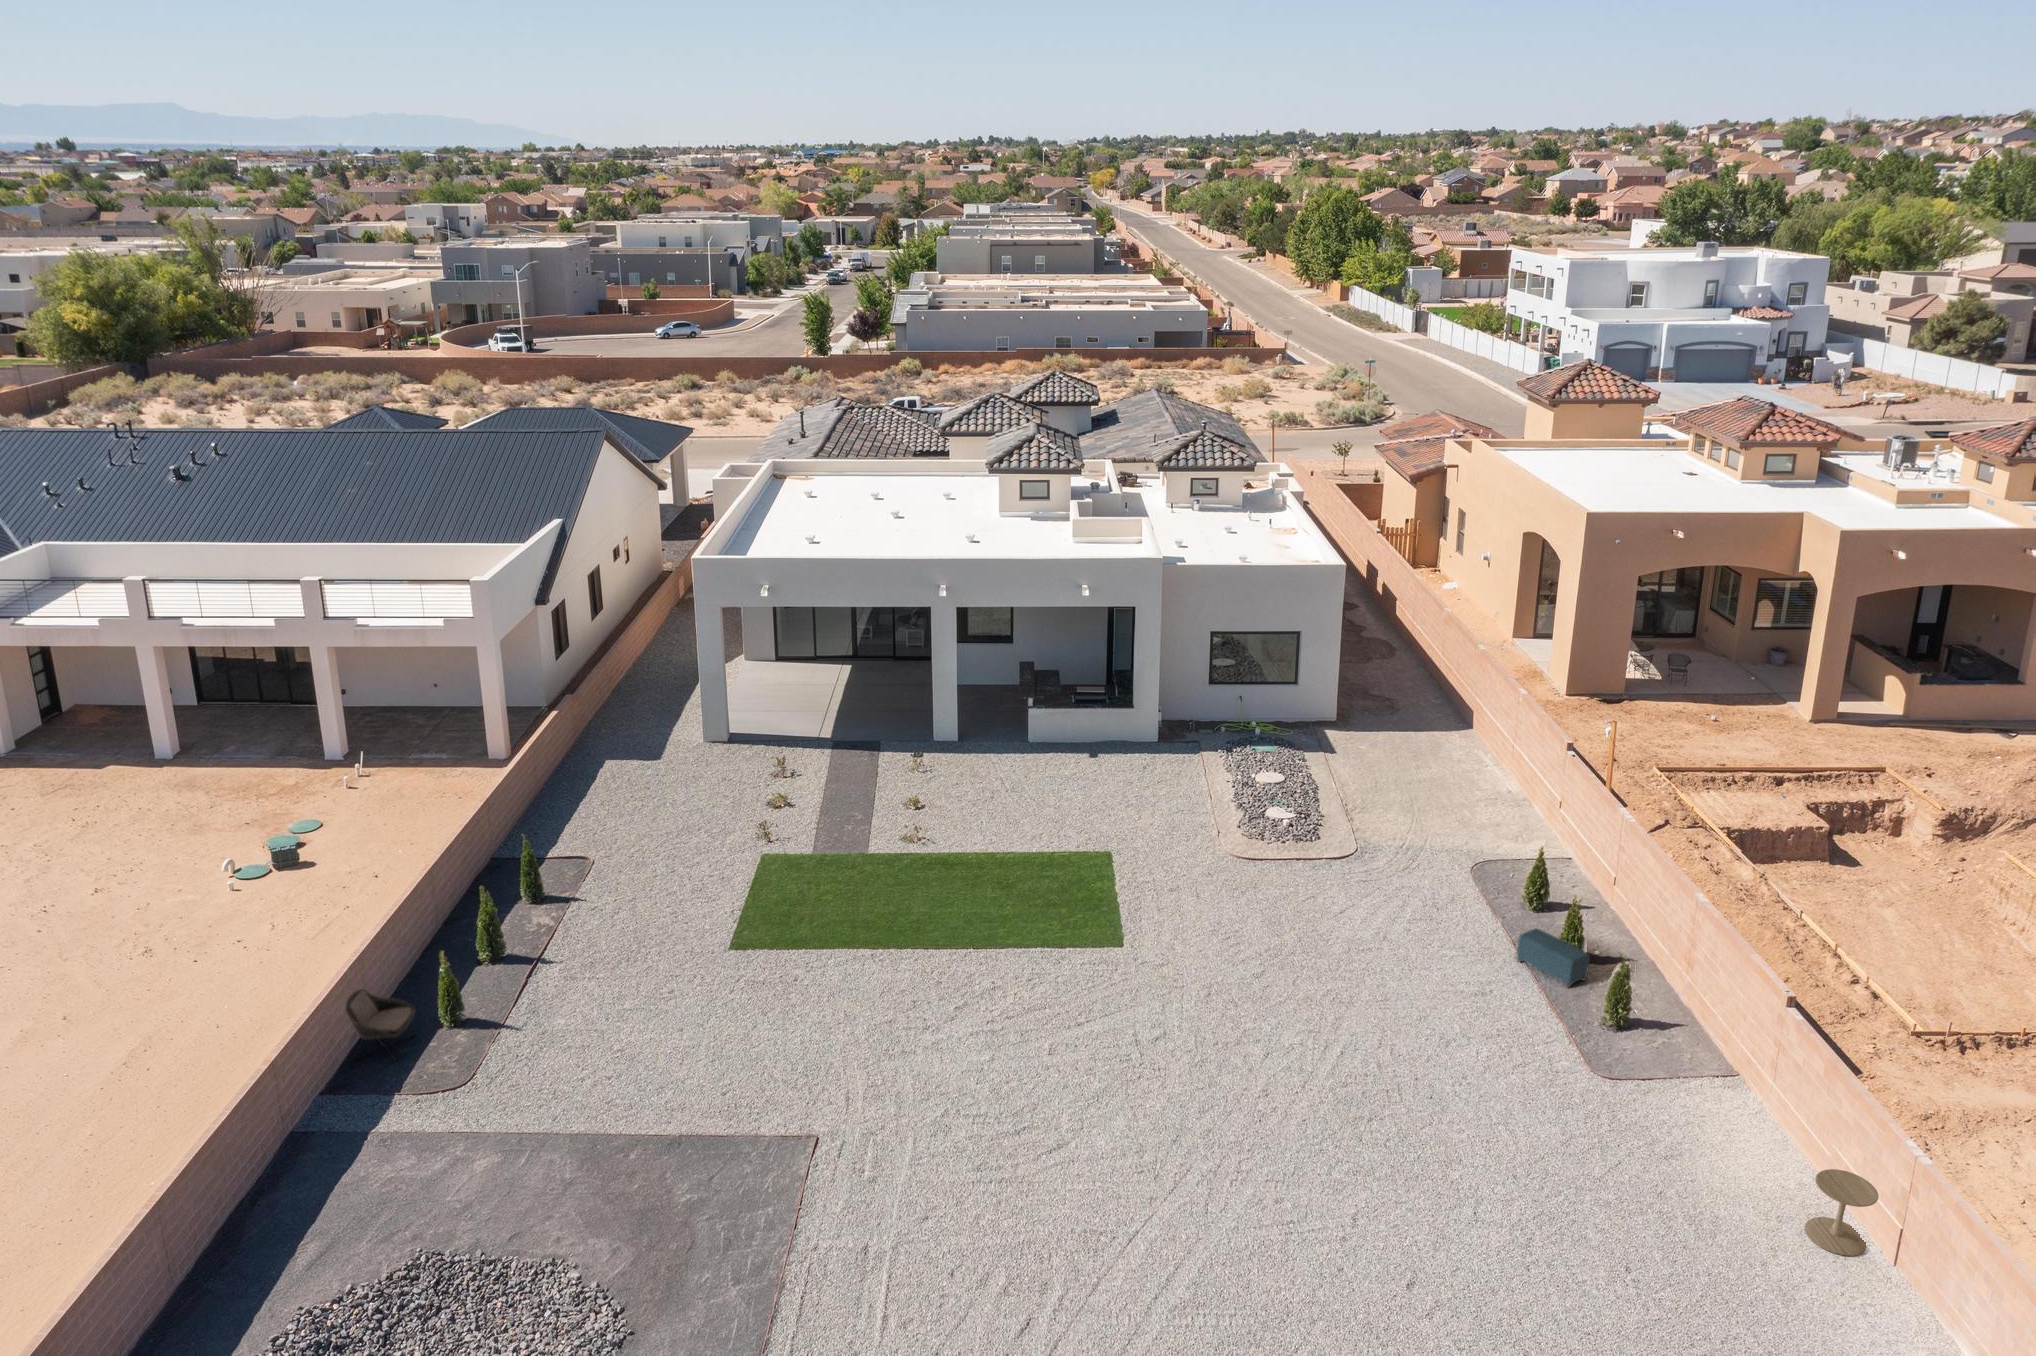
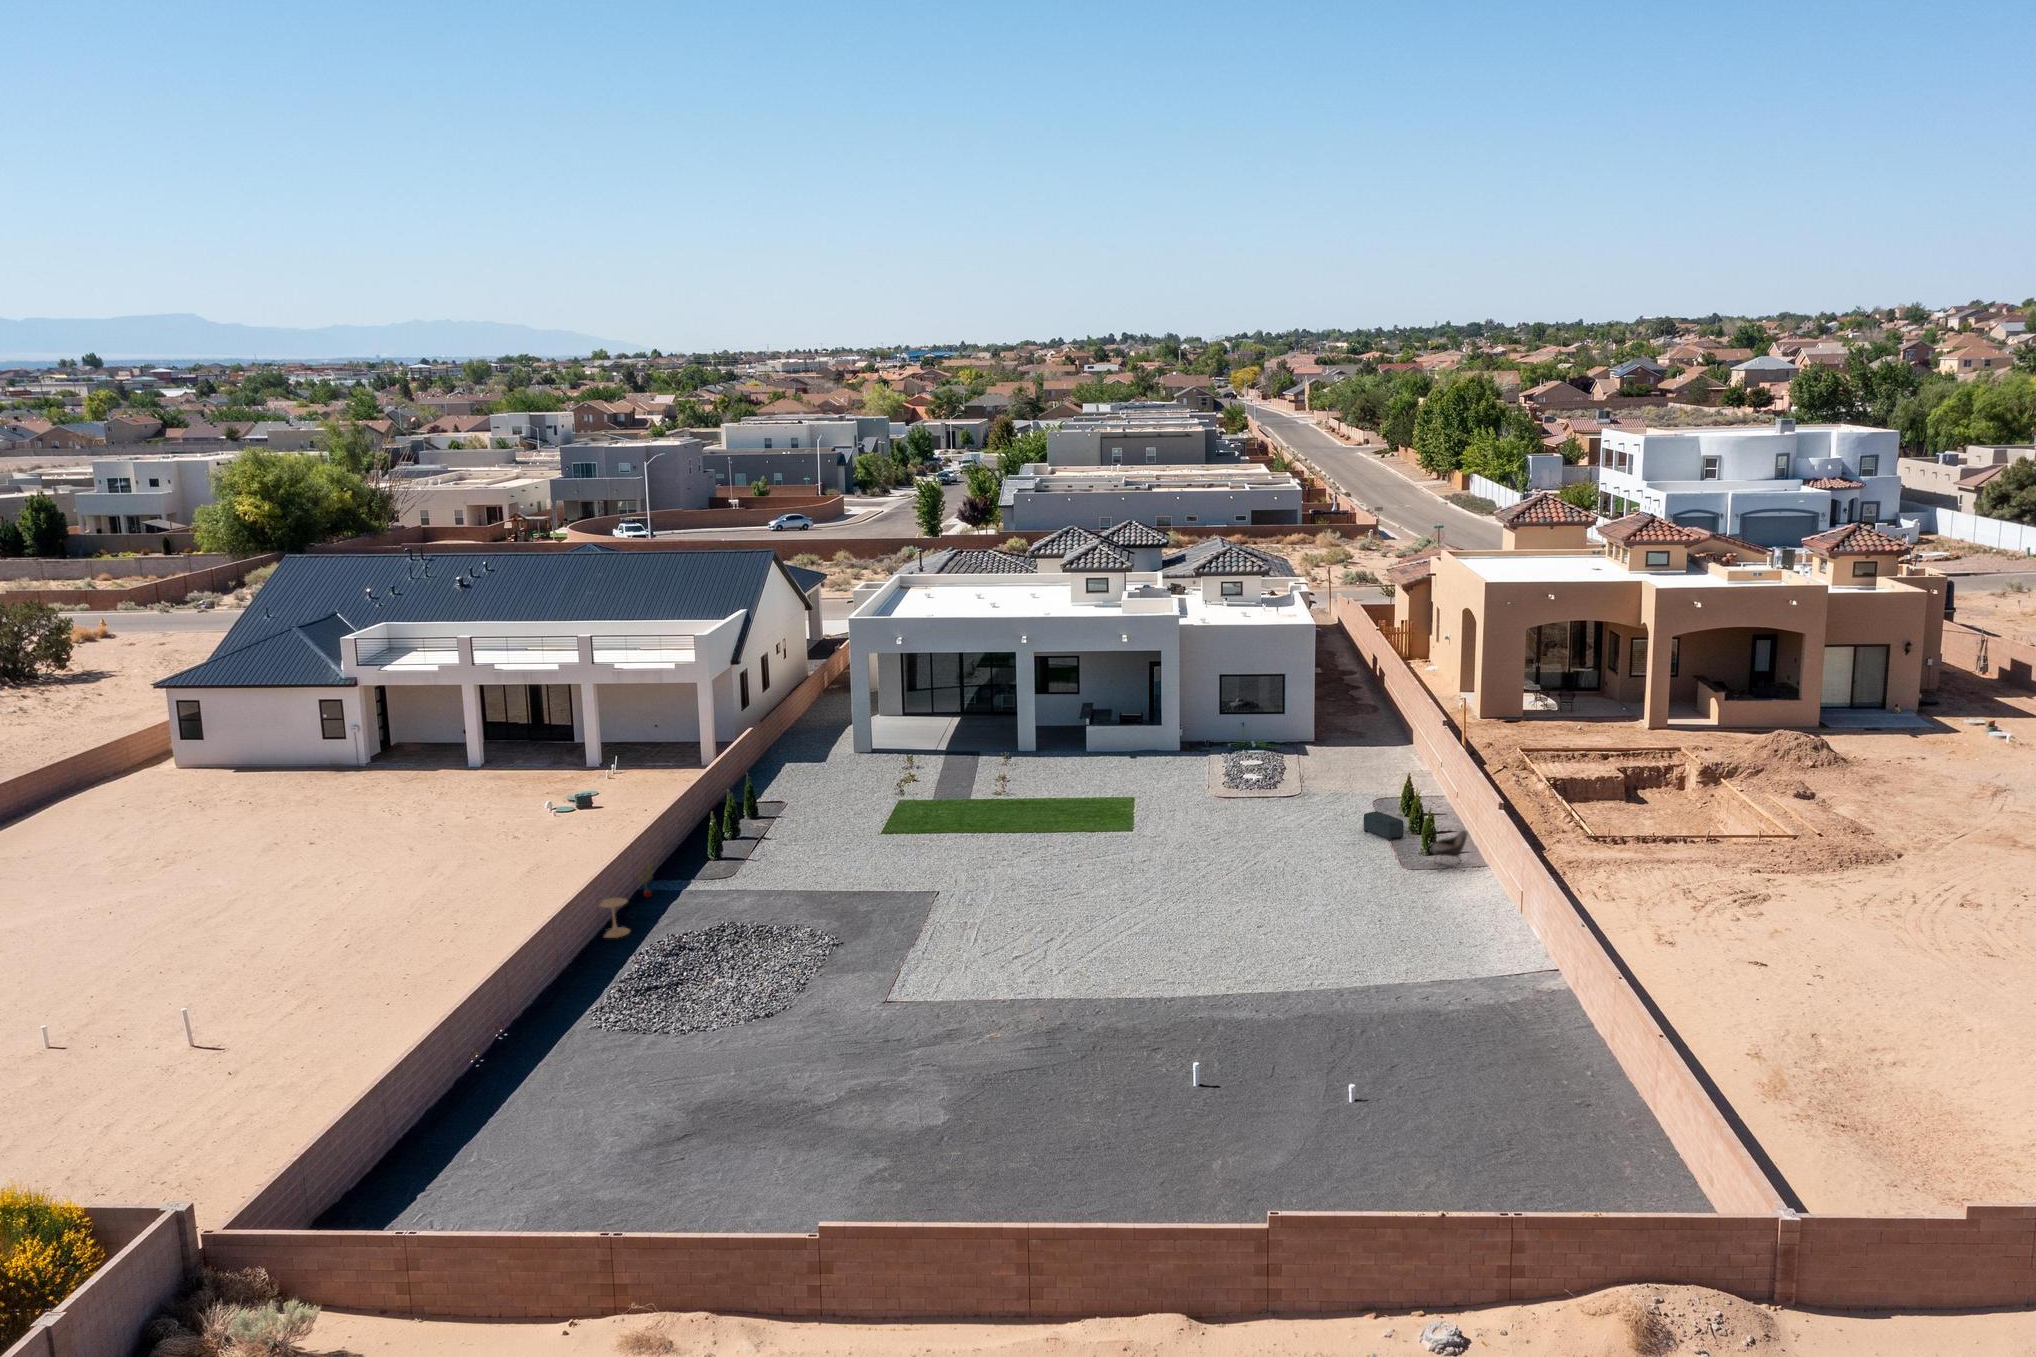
lounge chair: present [345,989,415,1060] -> present [1431,830,1467,871]
potted tree: none [276,1094,316,1159] -> present [637,864,654,897]
pedestal table: present [1805,1169,1878,1256] -> present [600,898,630,938]

